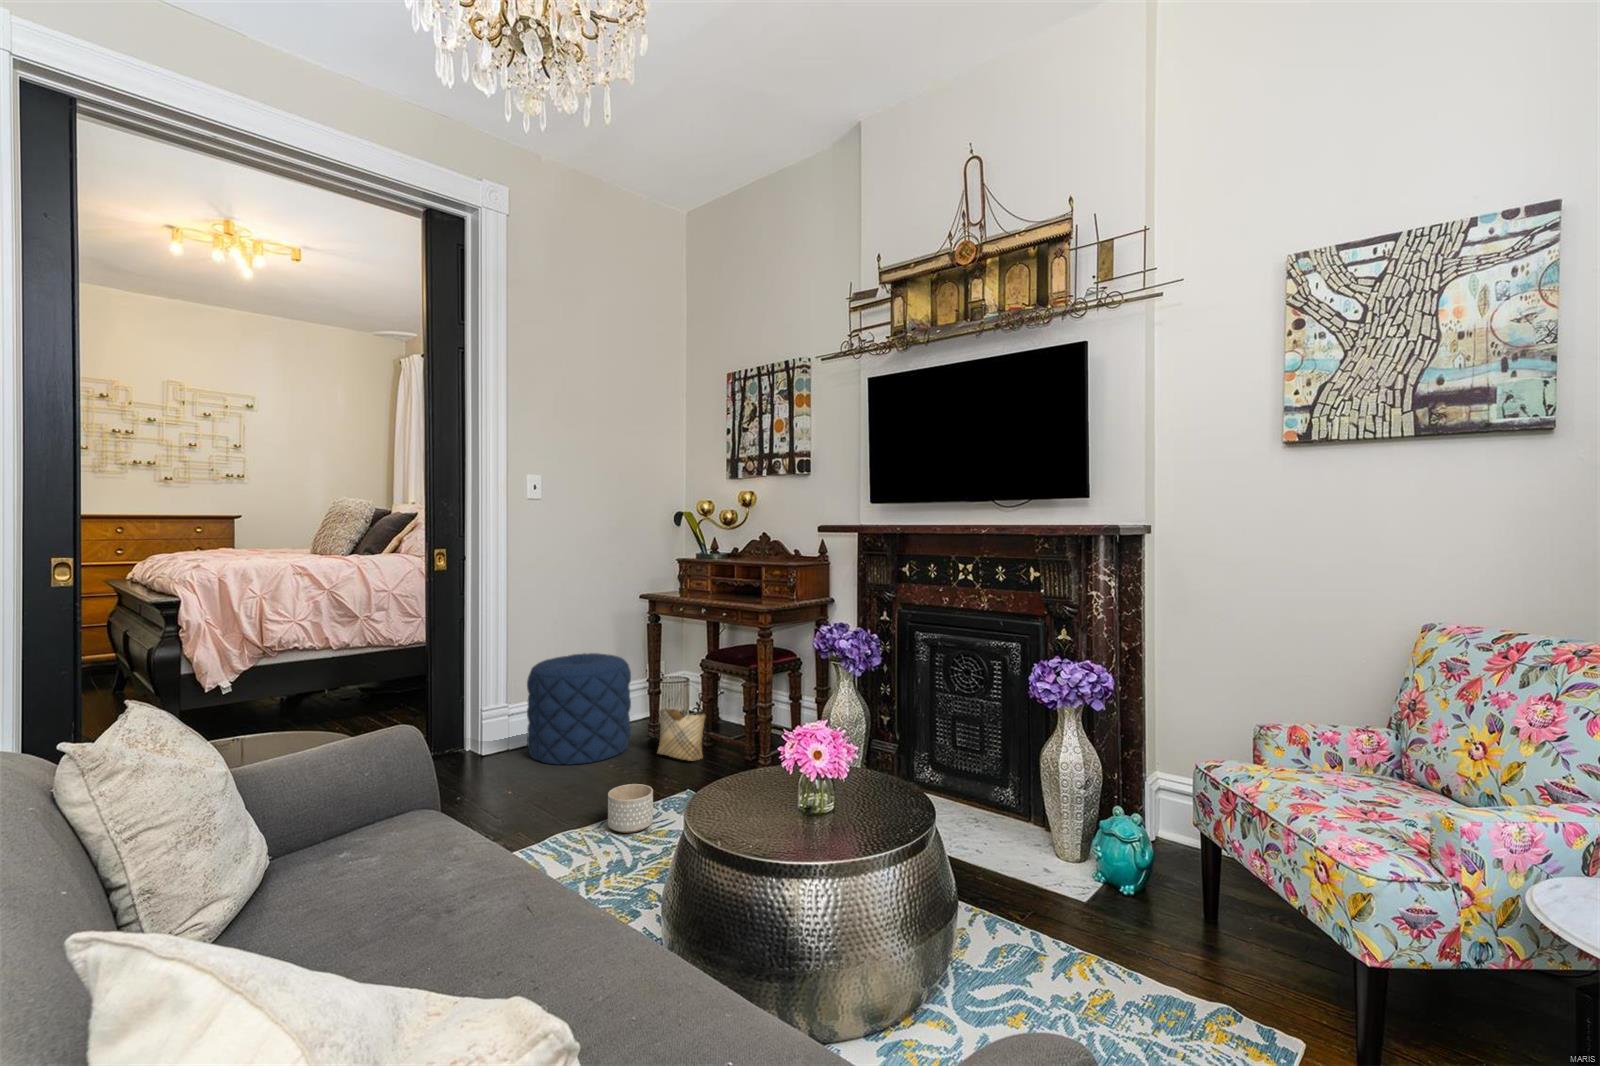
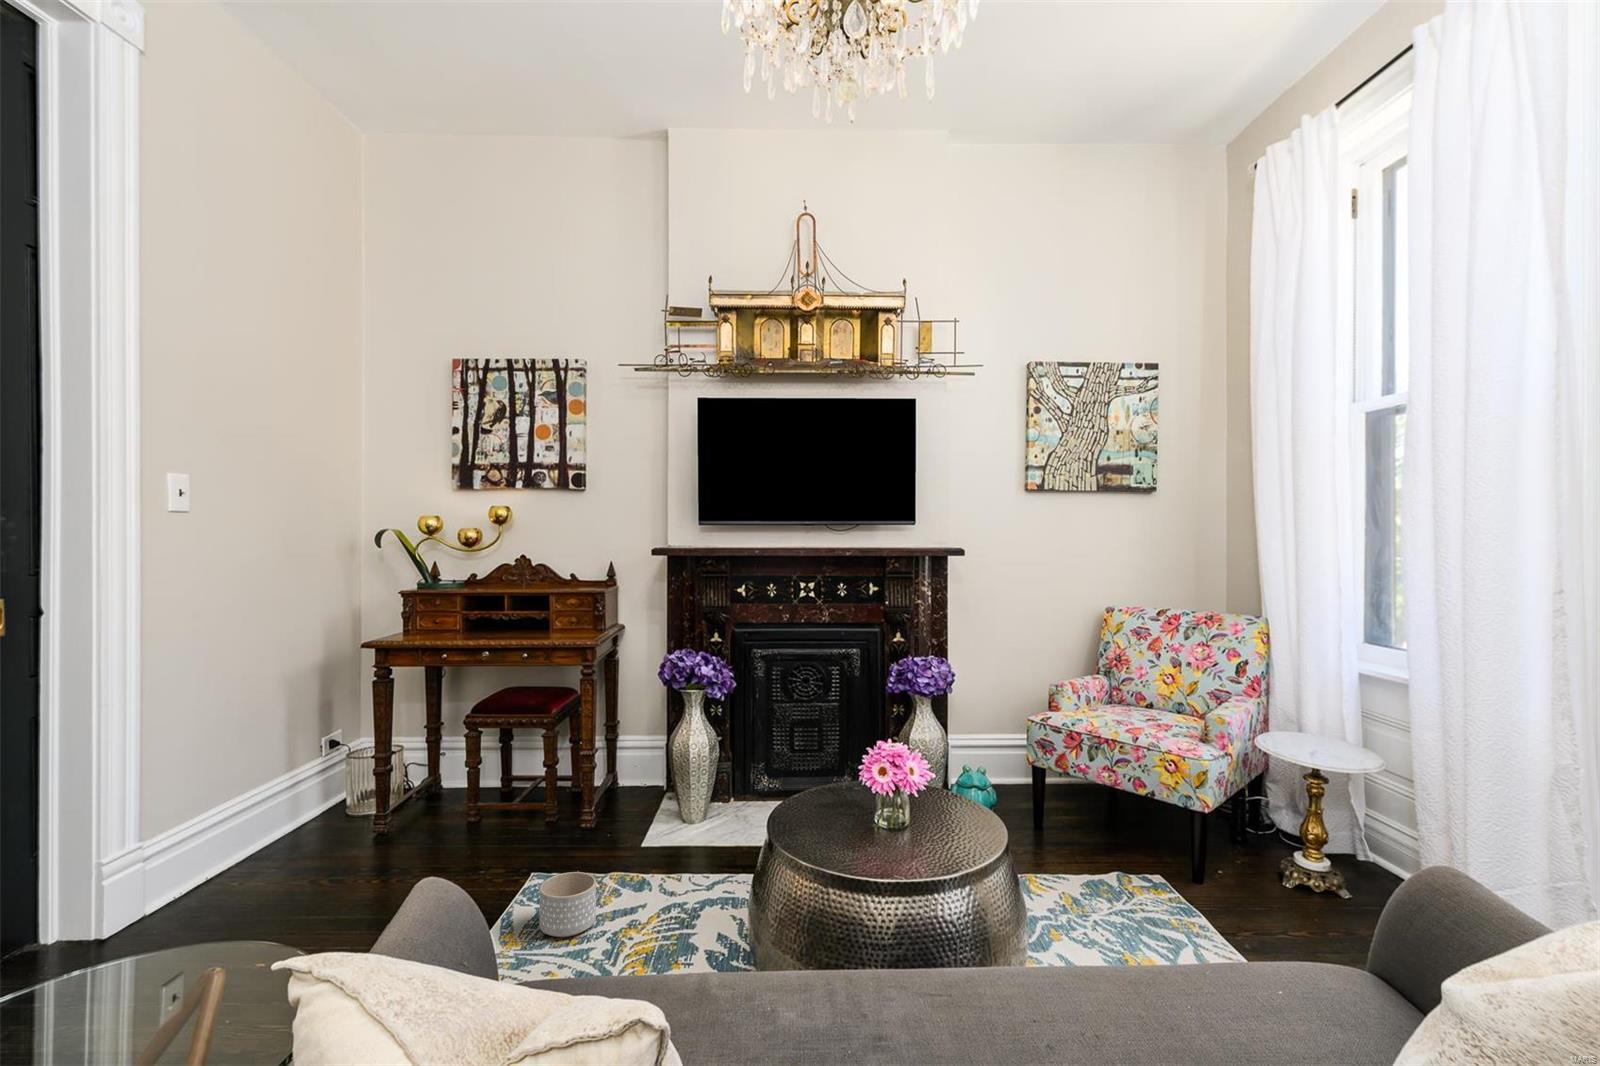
pouf: present [527,653,631,765] -> none [234,731,403,908]
woven basket: present [657,694,706,761] -> none [450,748,522,846]

